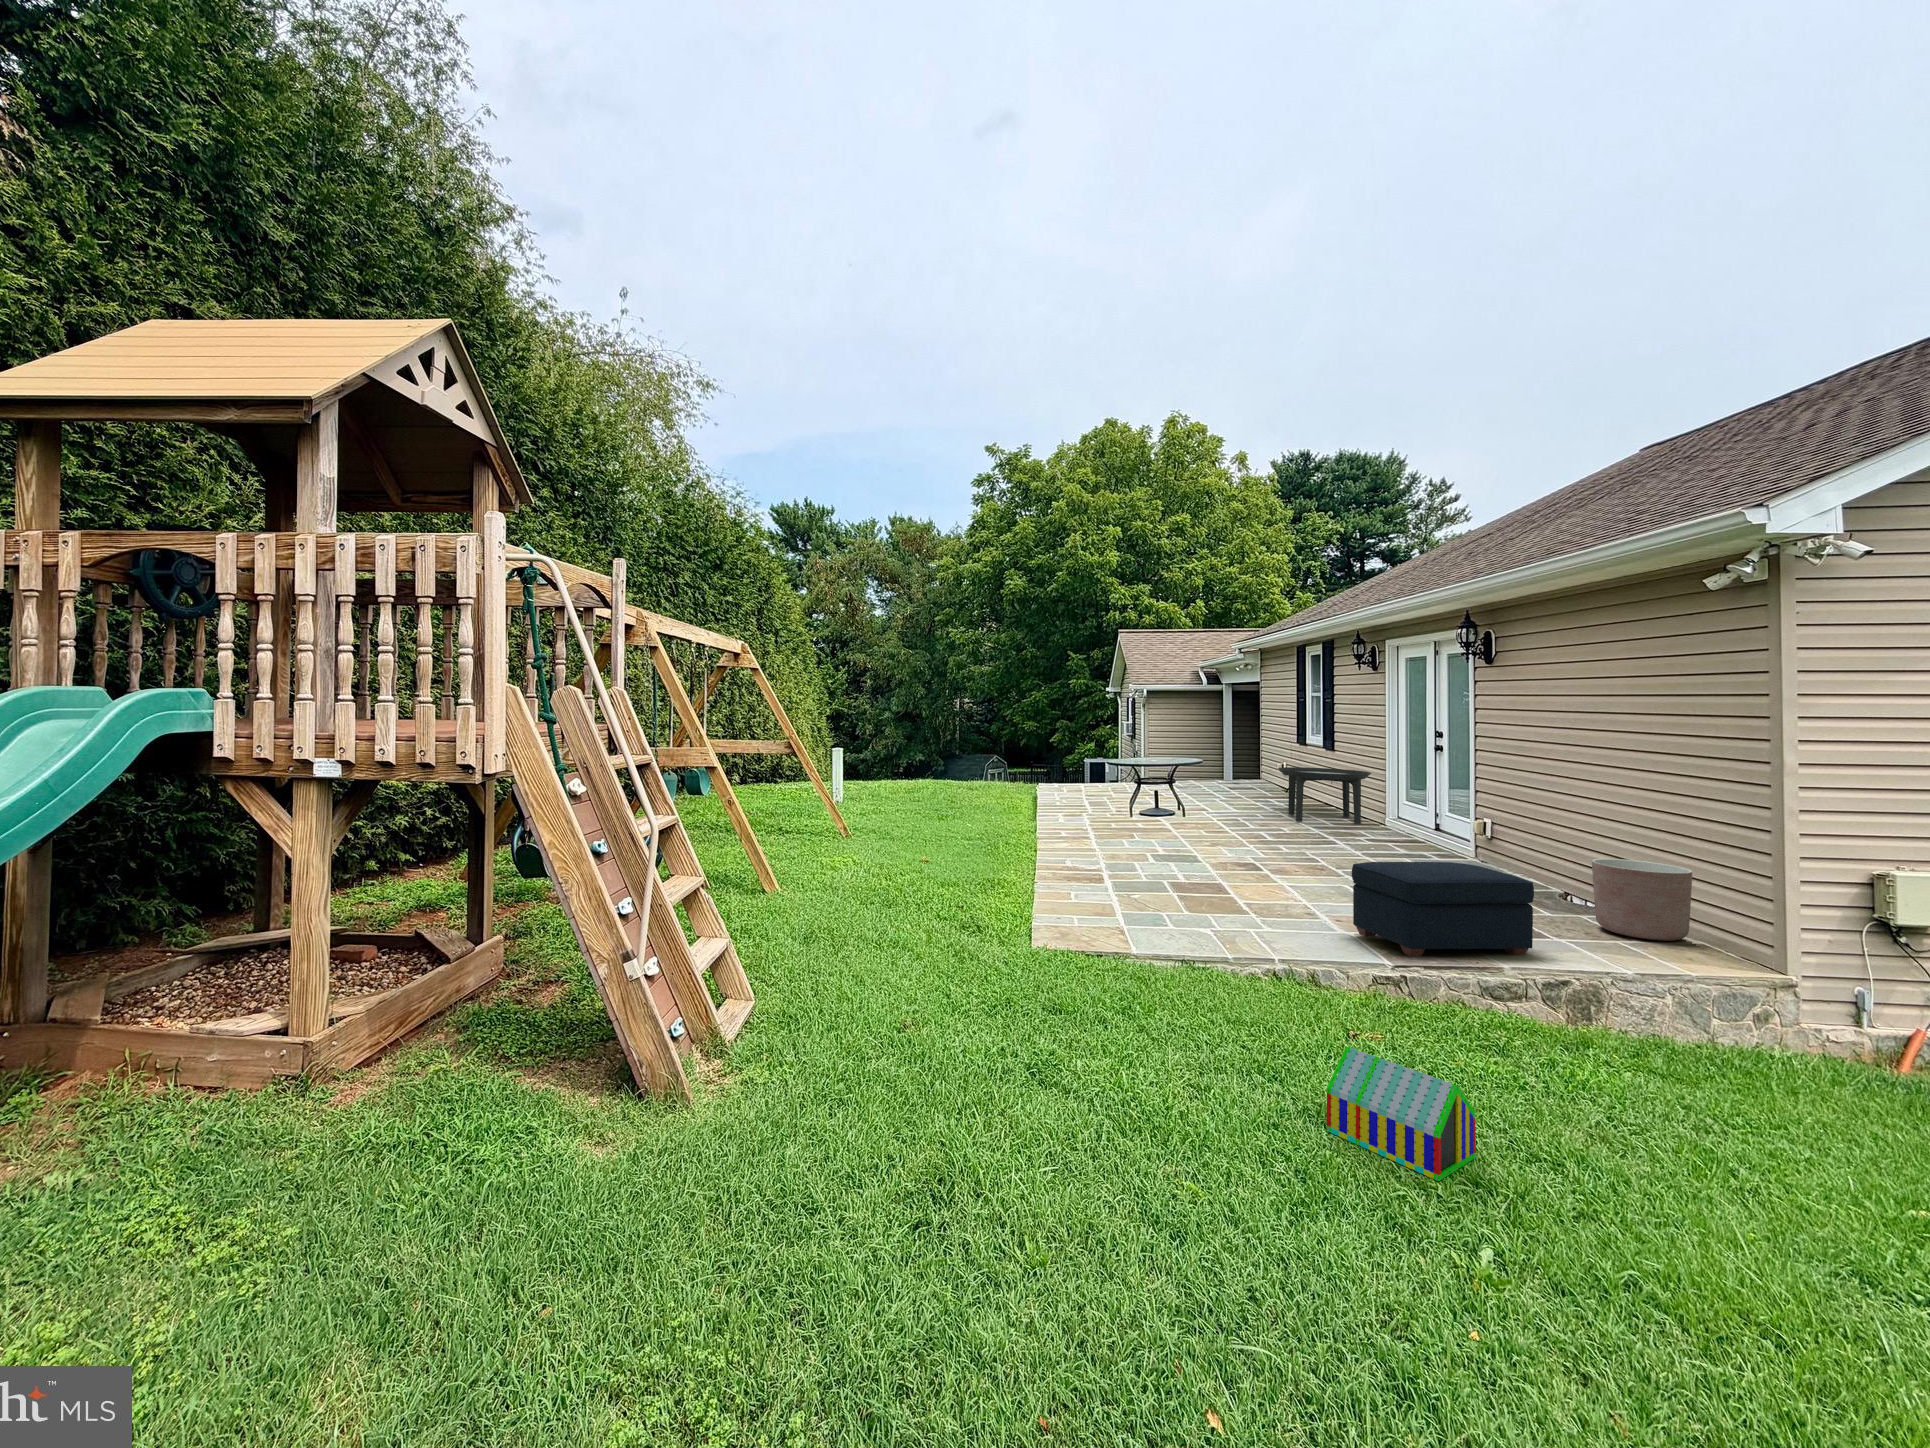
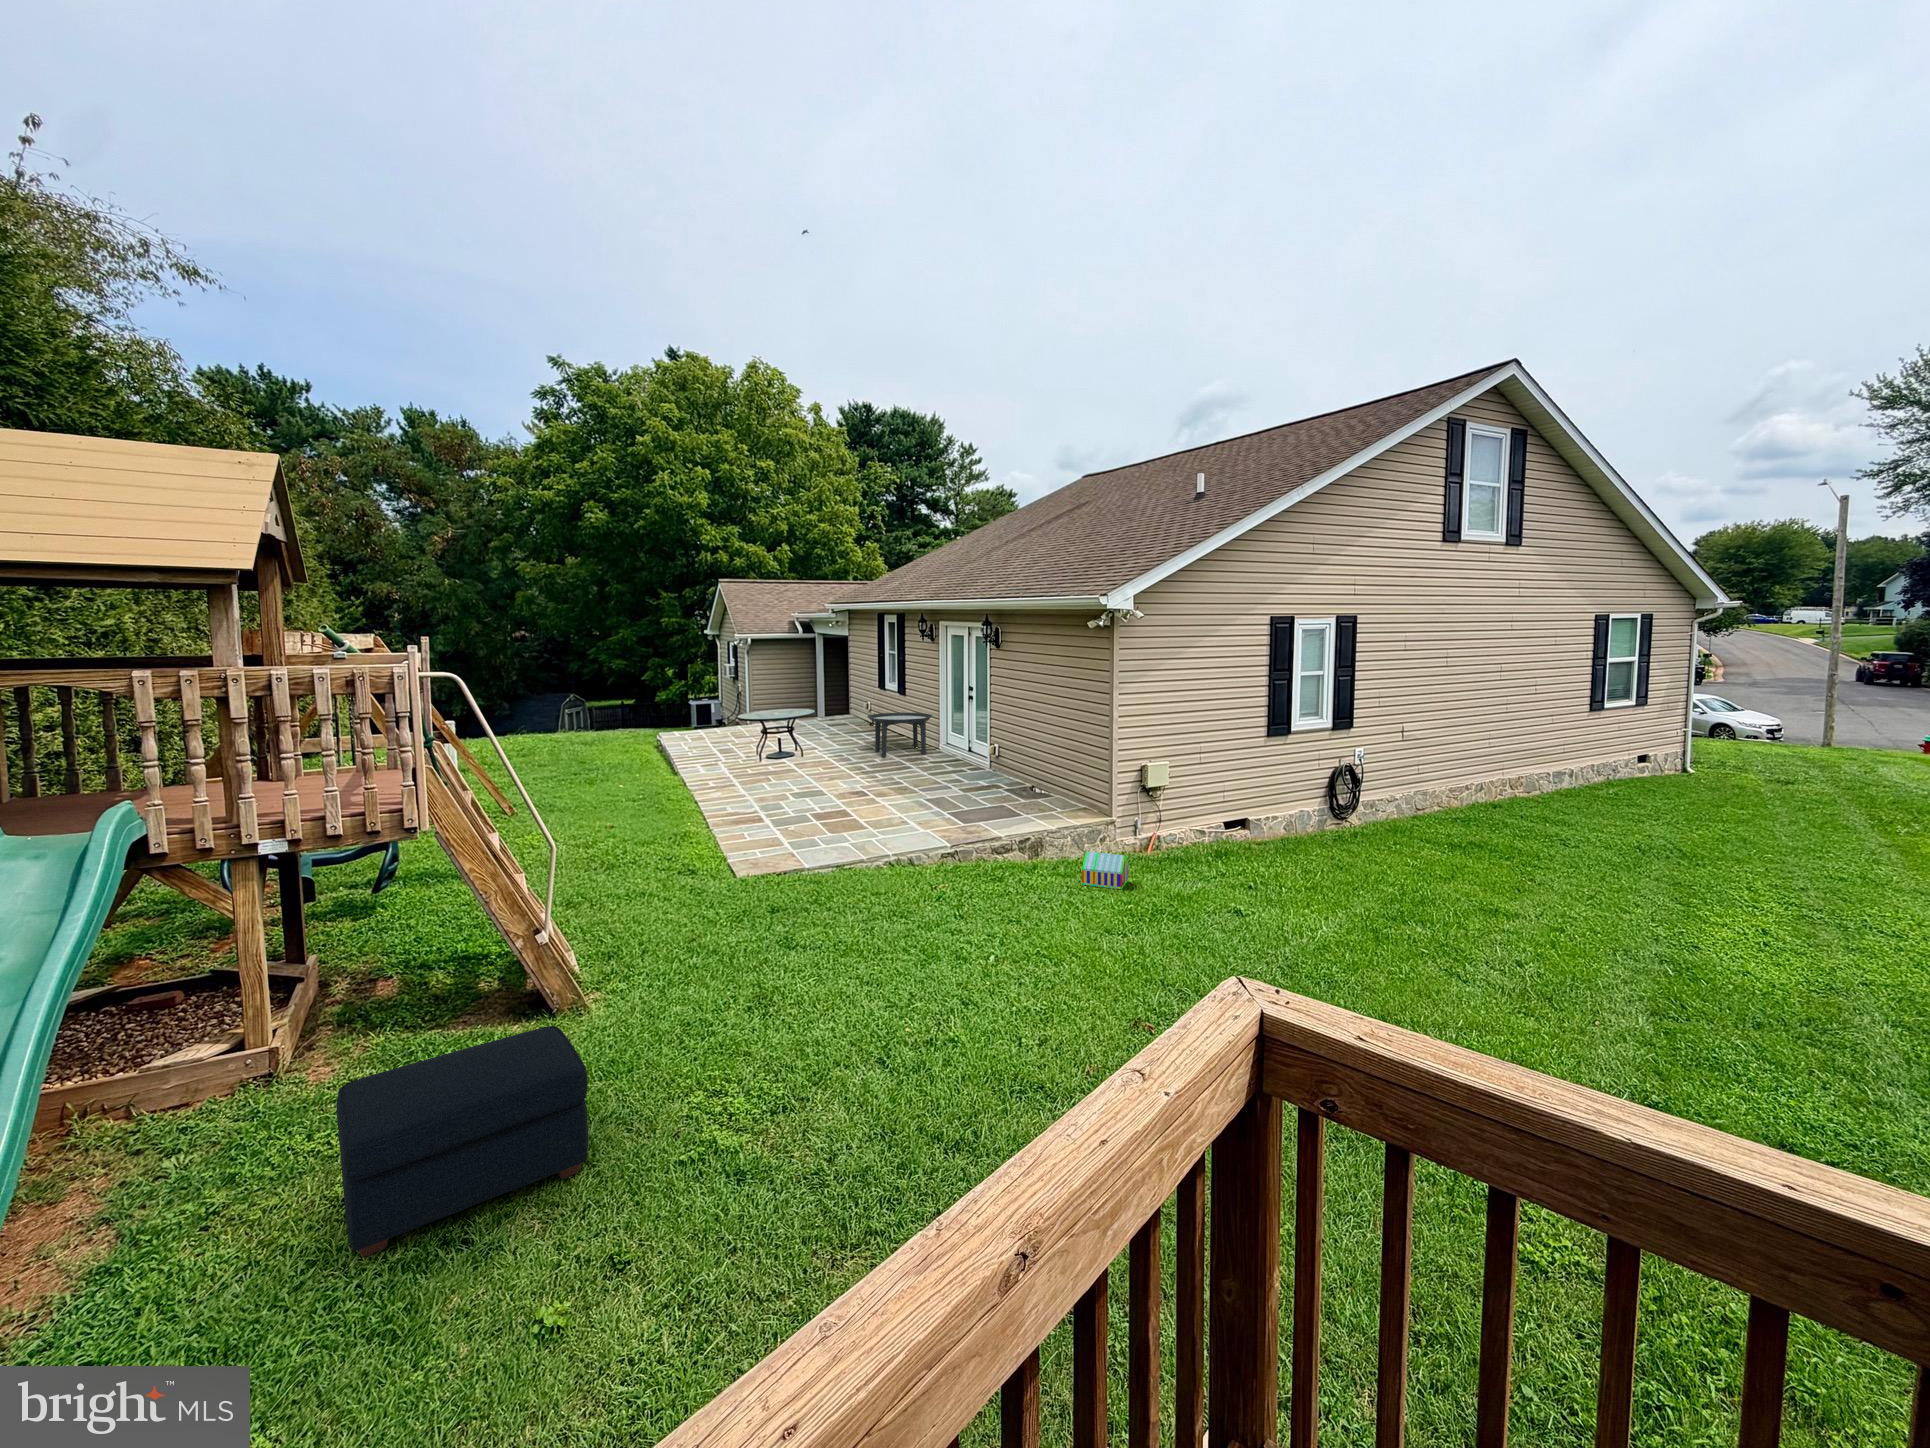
planter: present [1592,859,1692,941] -> none [1052,776,1094,820]
ottoman: present [1352,862,1534,957] -> present [337,1026,588,1257]
toy house: present [1327,1046,1476,1181] -> present [1082,852,1128,889]

